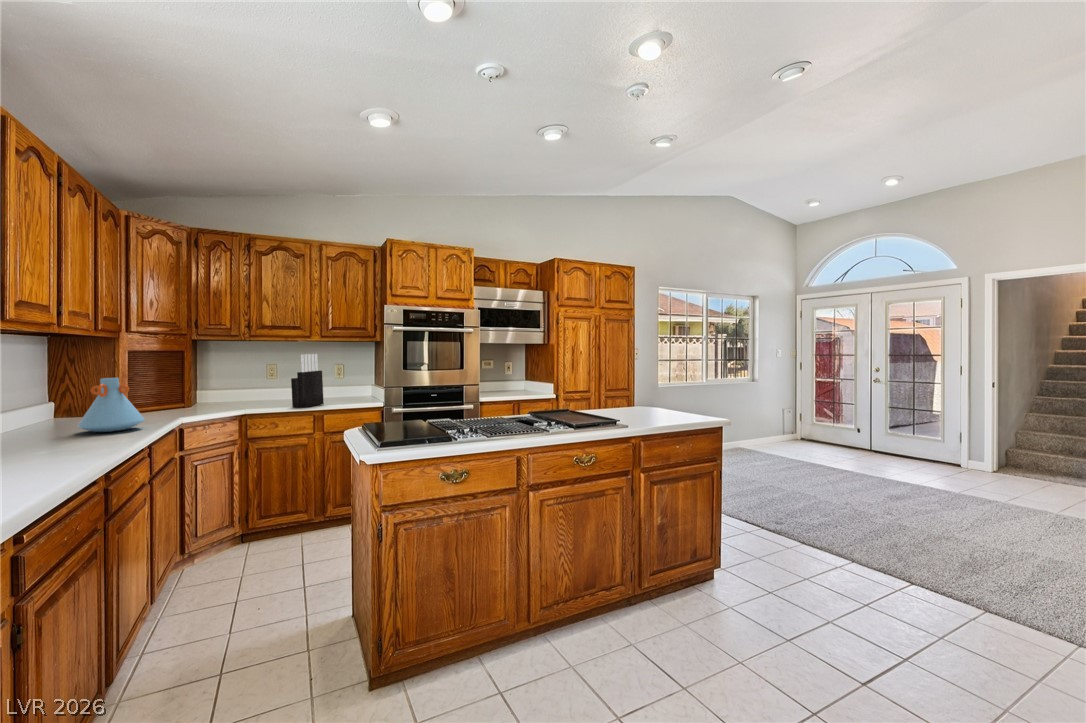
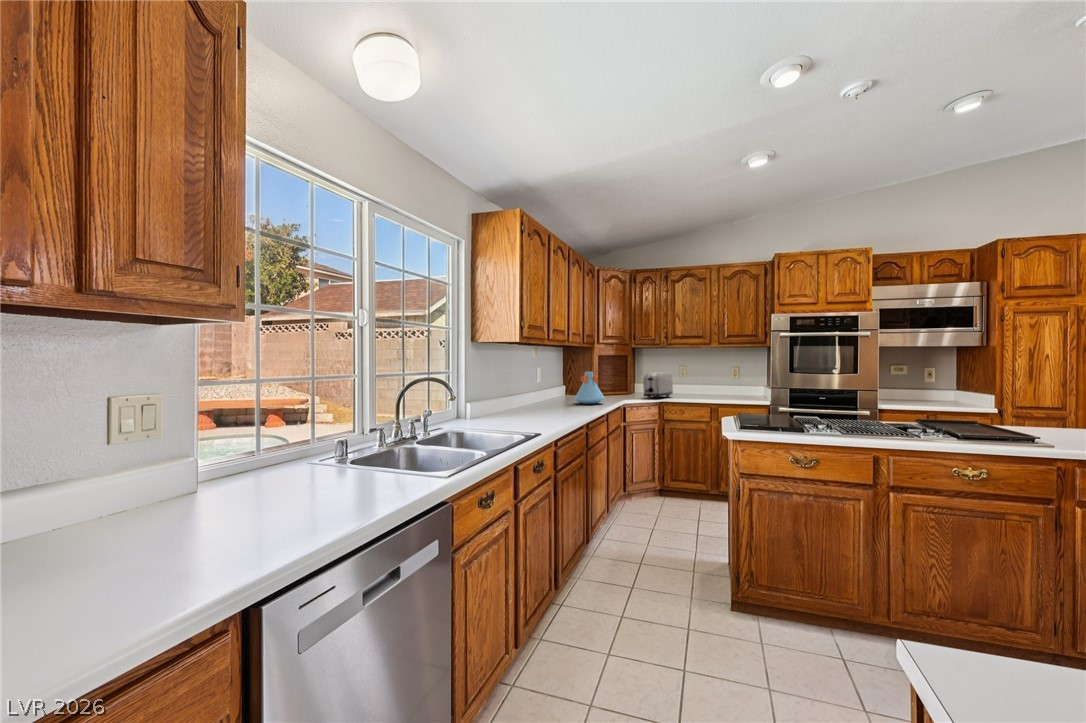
knife block: present [291,354,324,407] -> none [694,358,719,400]
toaster: none [213,374,260,412] -> present [643,372,673,399]

